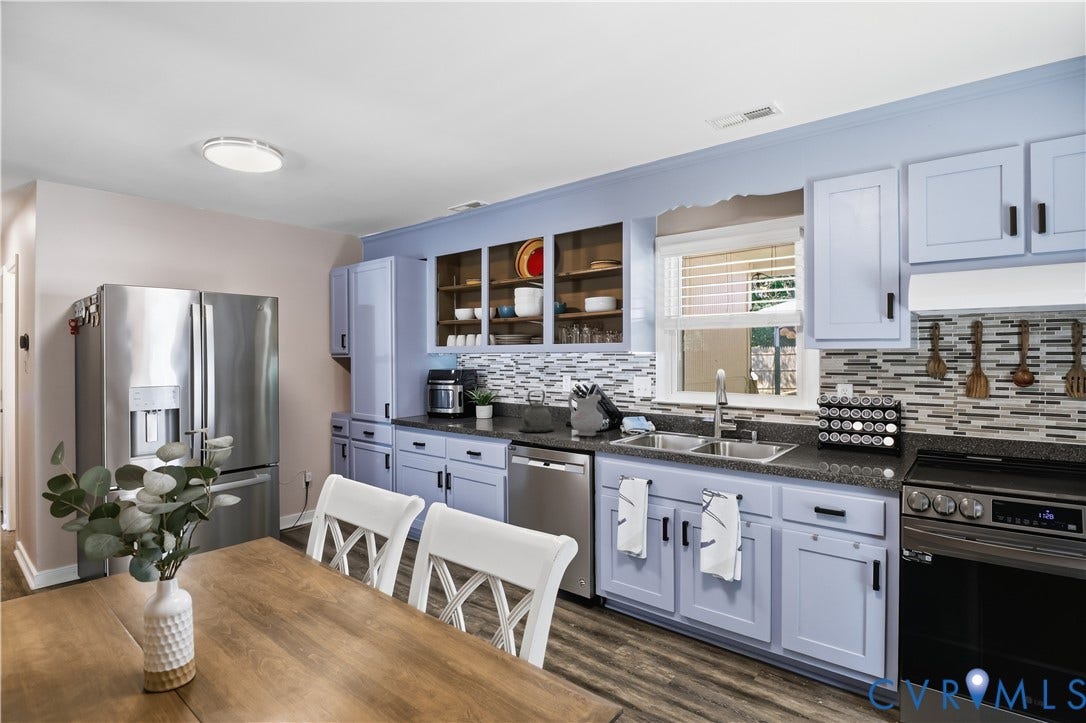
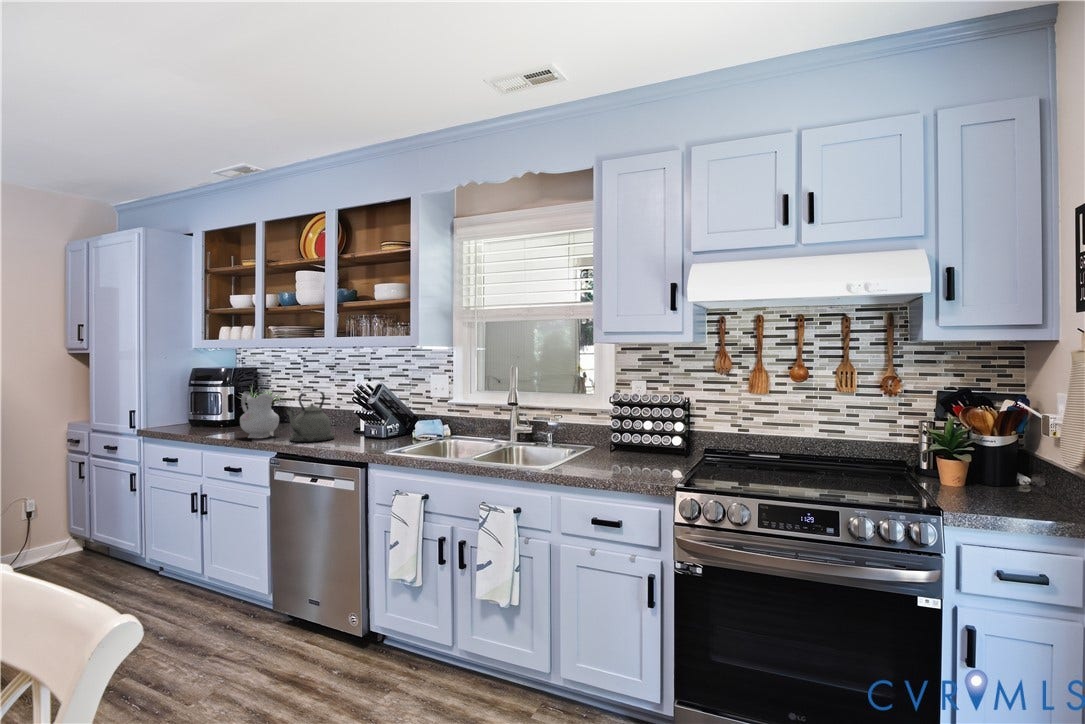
ceramic pitcher: present [568,392,603,436] -> present [240,392,279,438]

